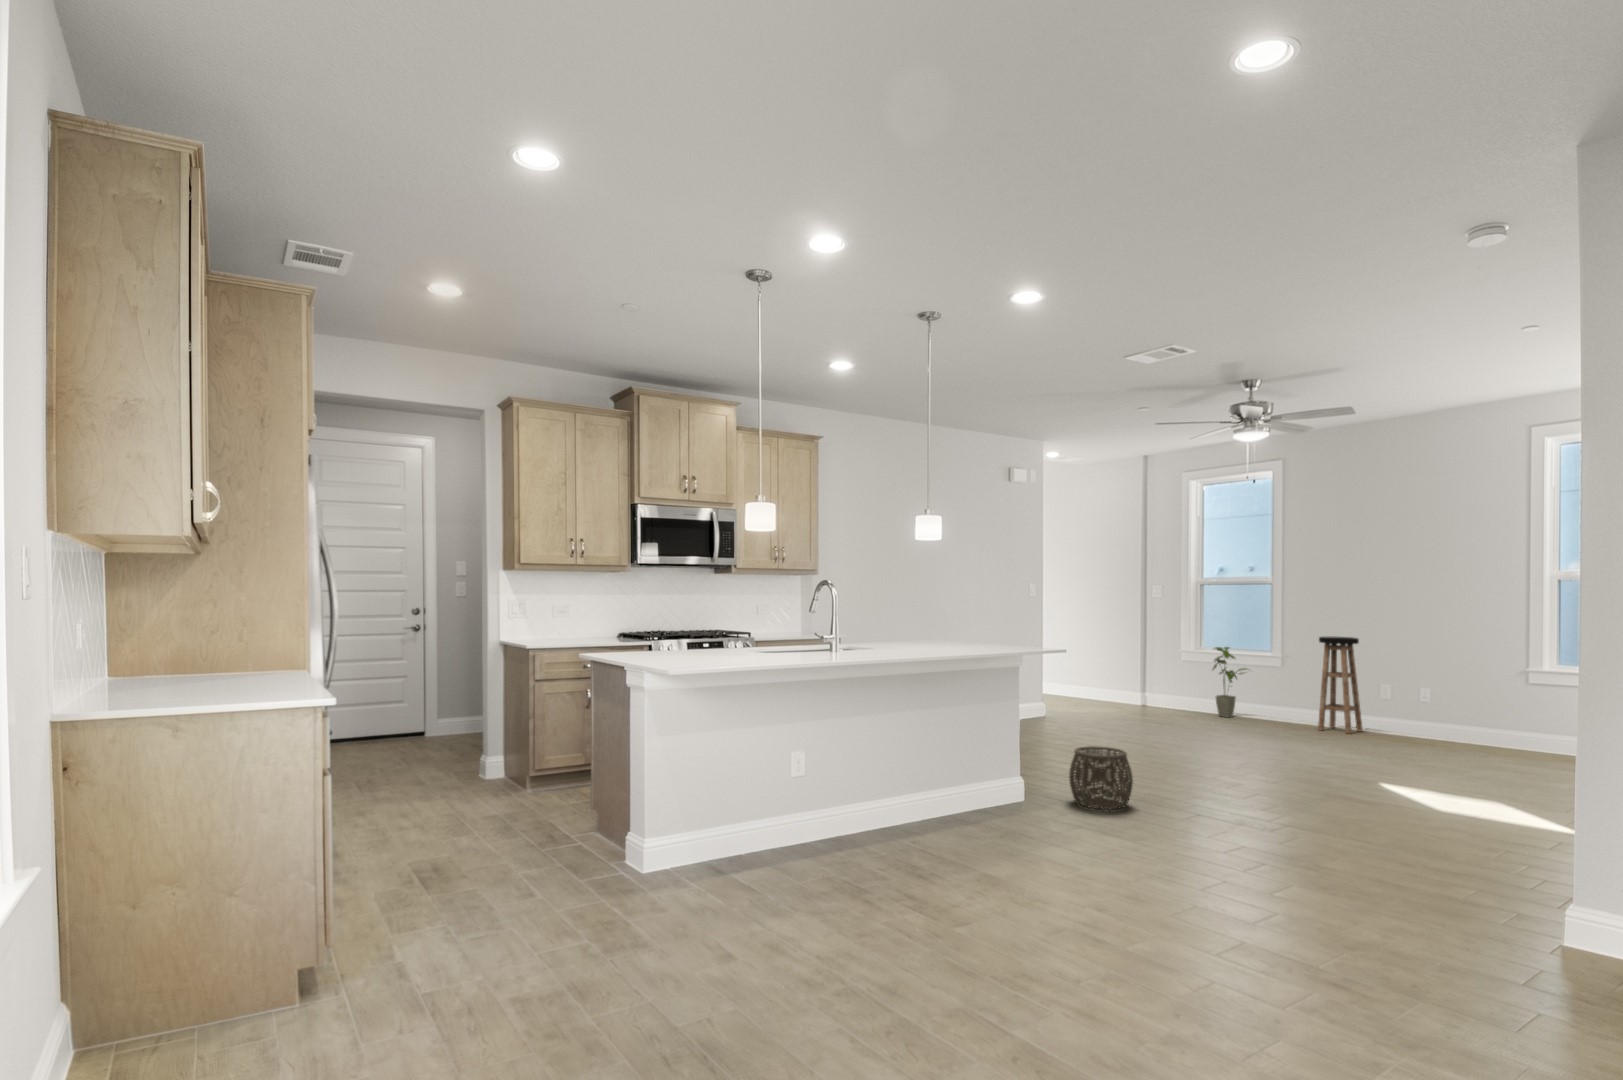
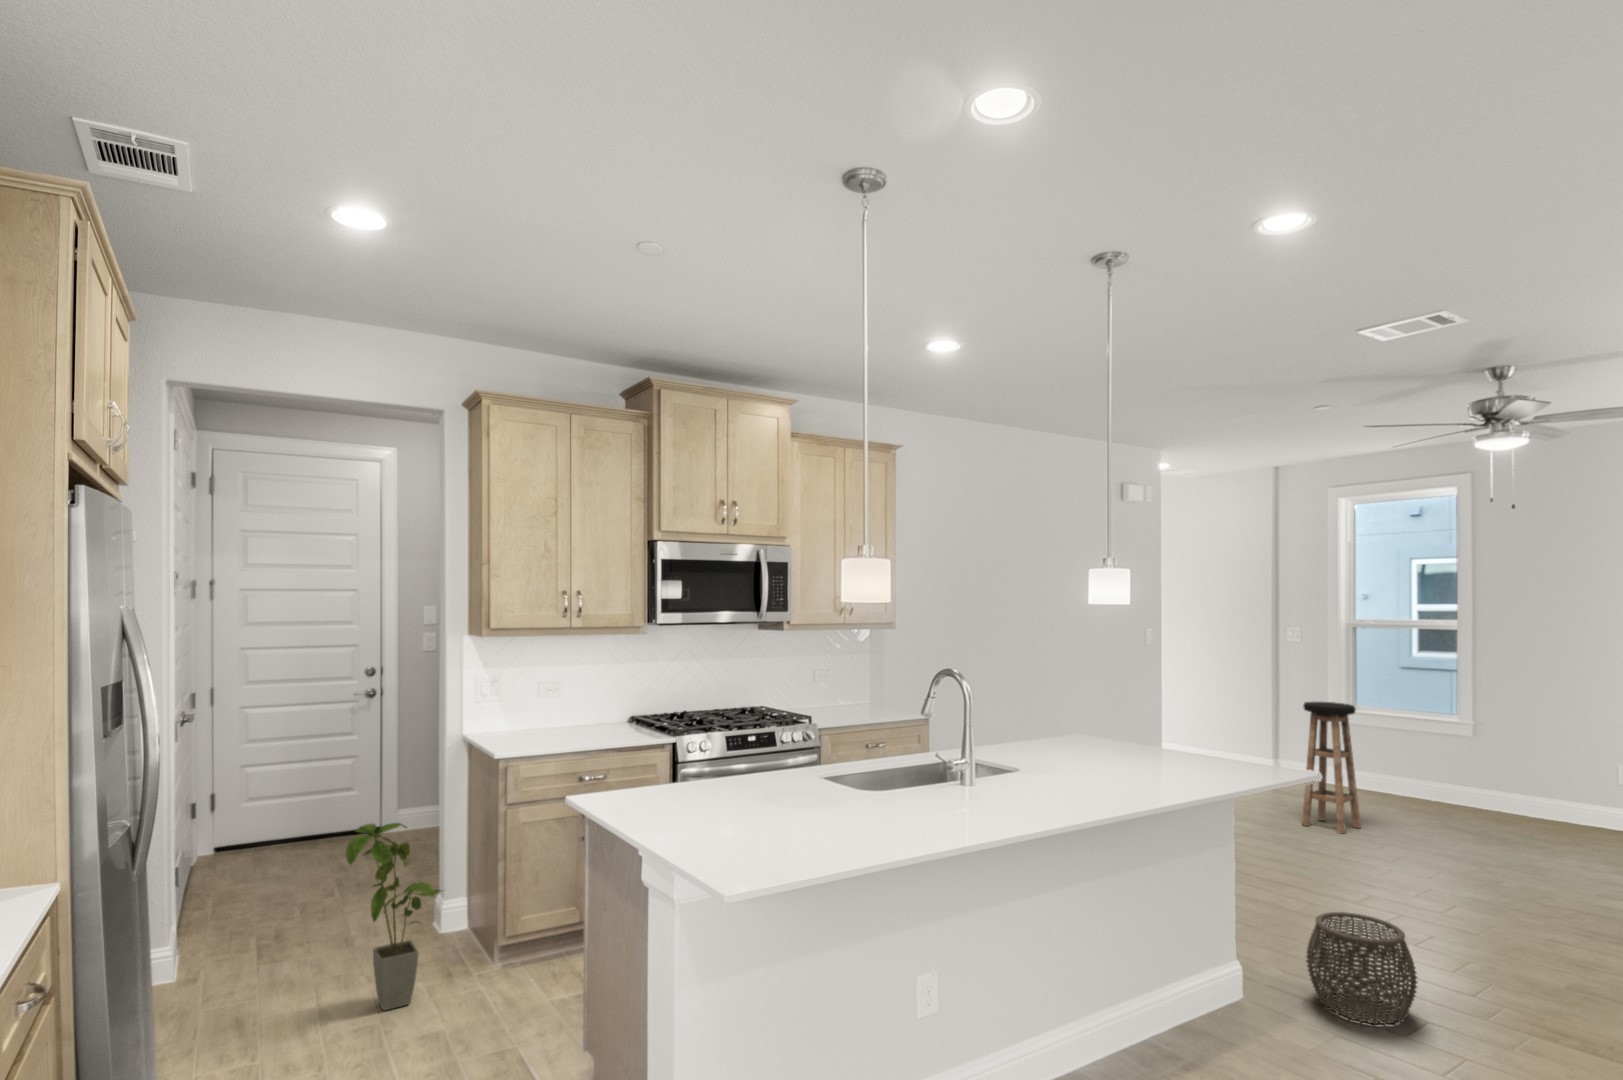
bar stool: present [1318,636,1363,734] -> present [1302,702,1361,834]
house plant: present [1213,647,1247,717] -> present [346,823,441,1010]

